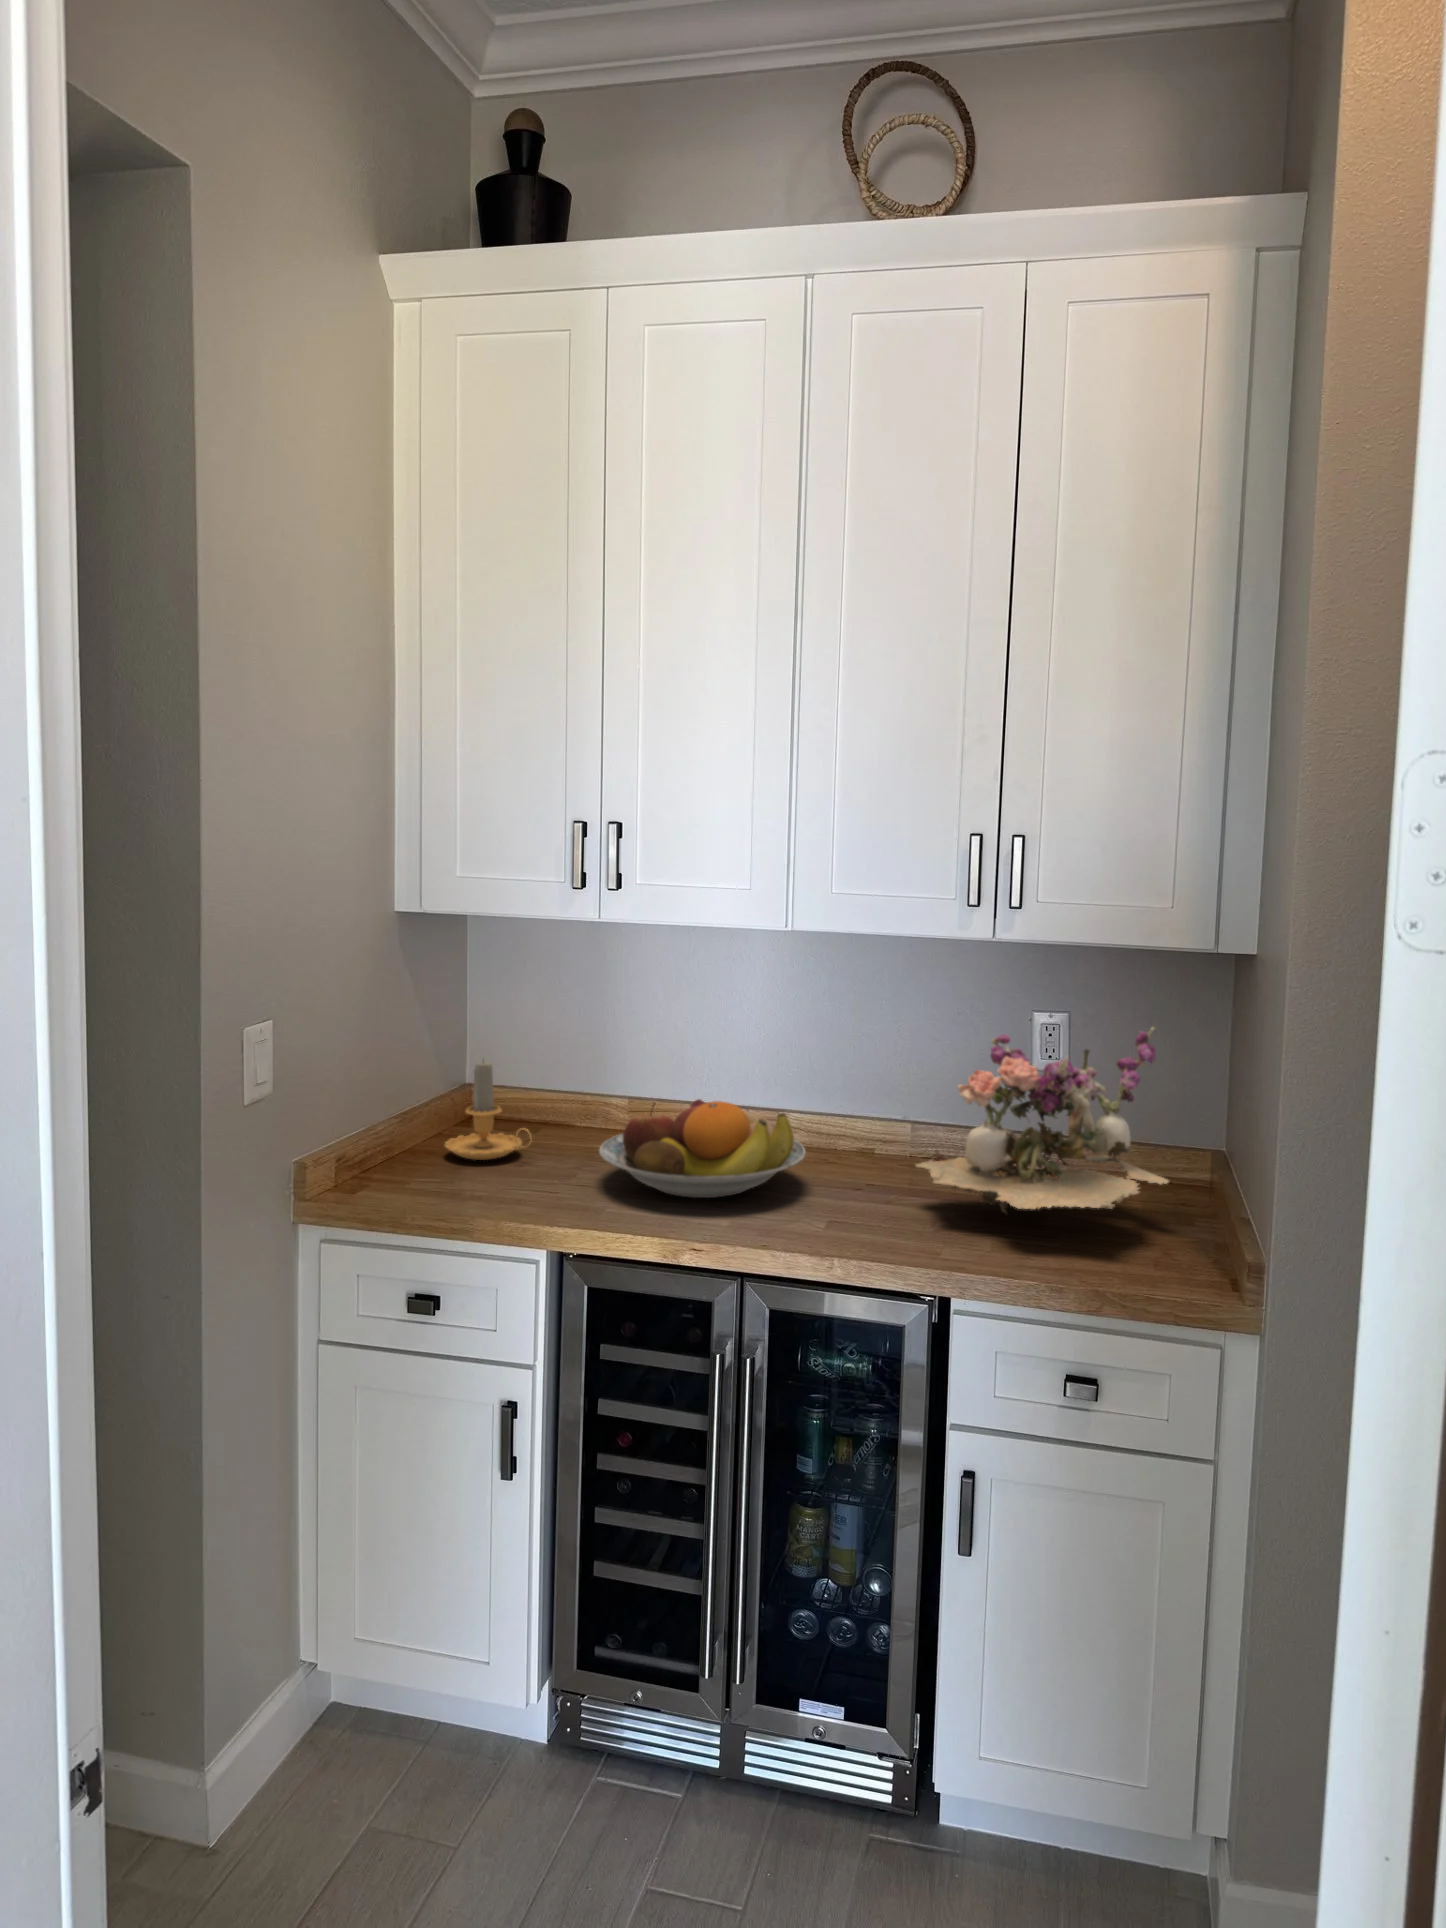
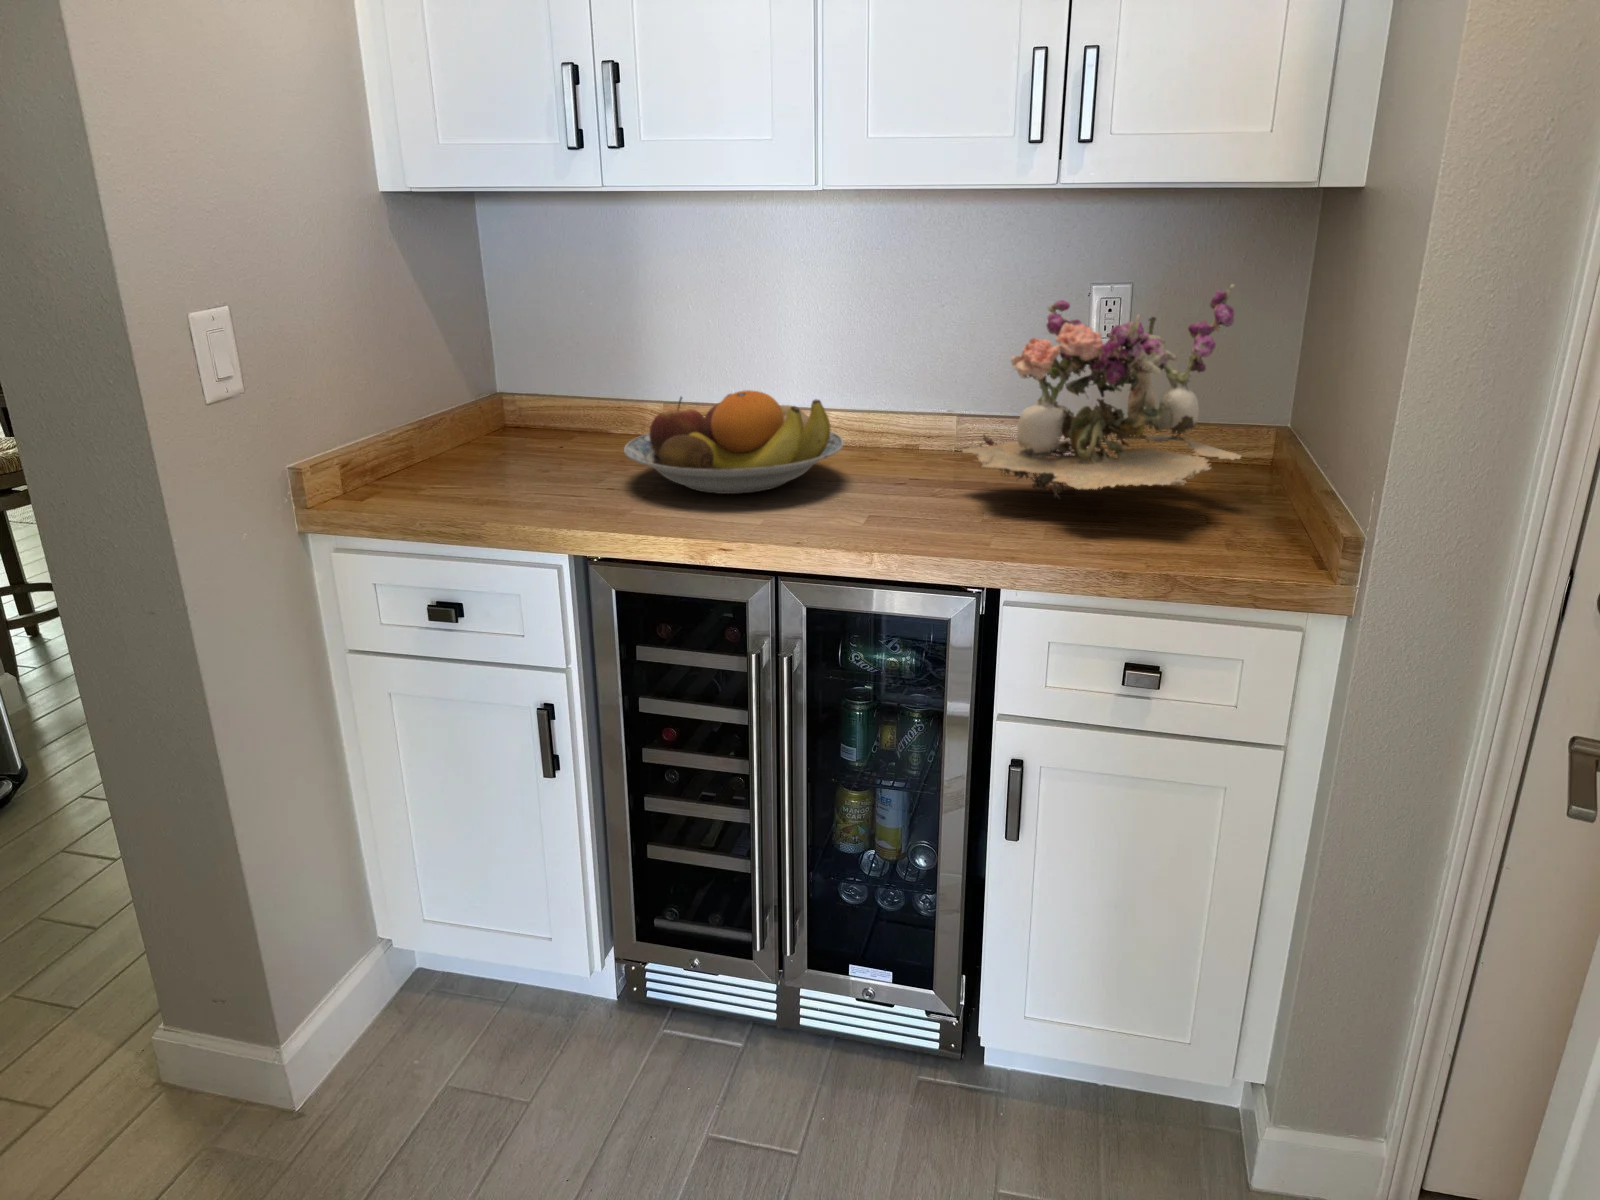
candle: present [445,1062,532,1160] -> none [469,357,558,465]

